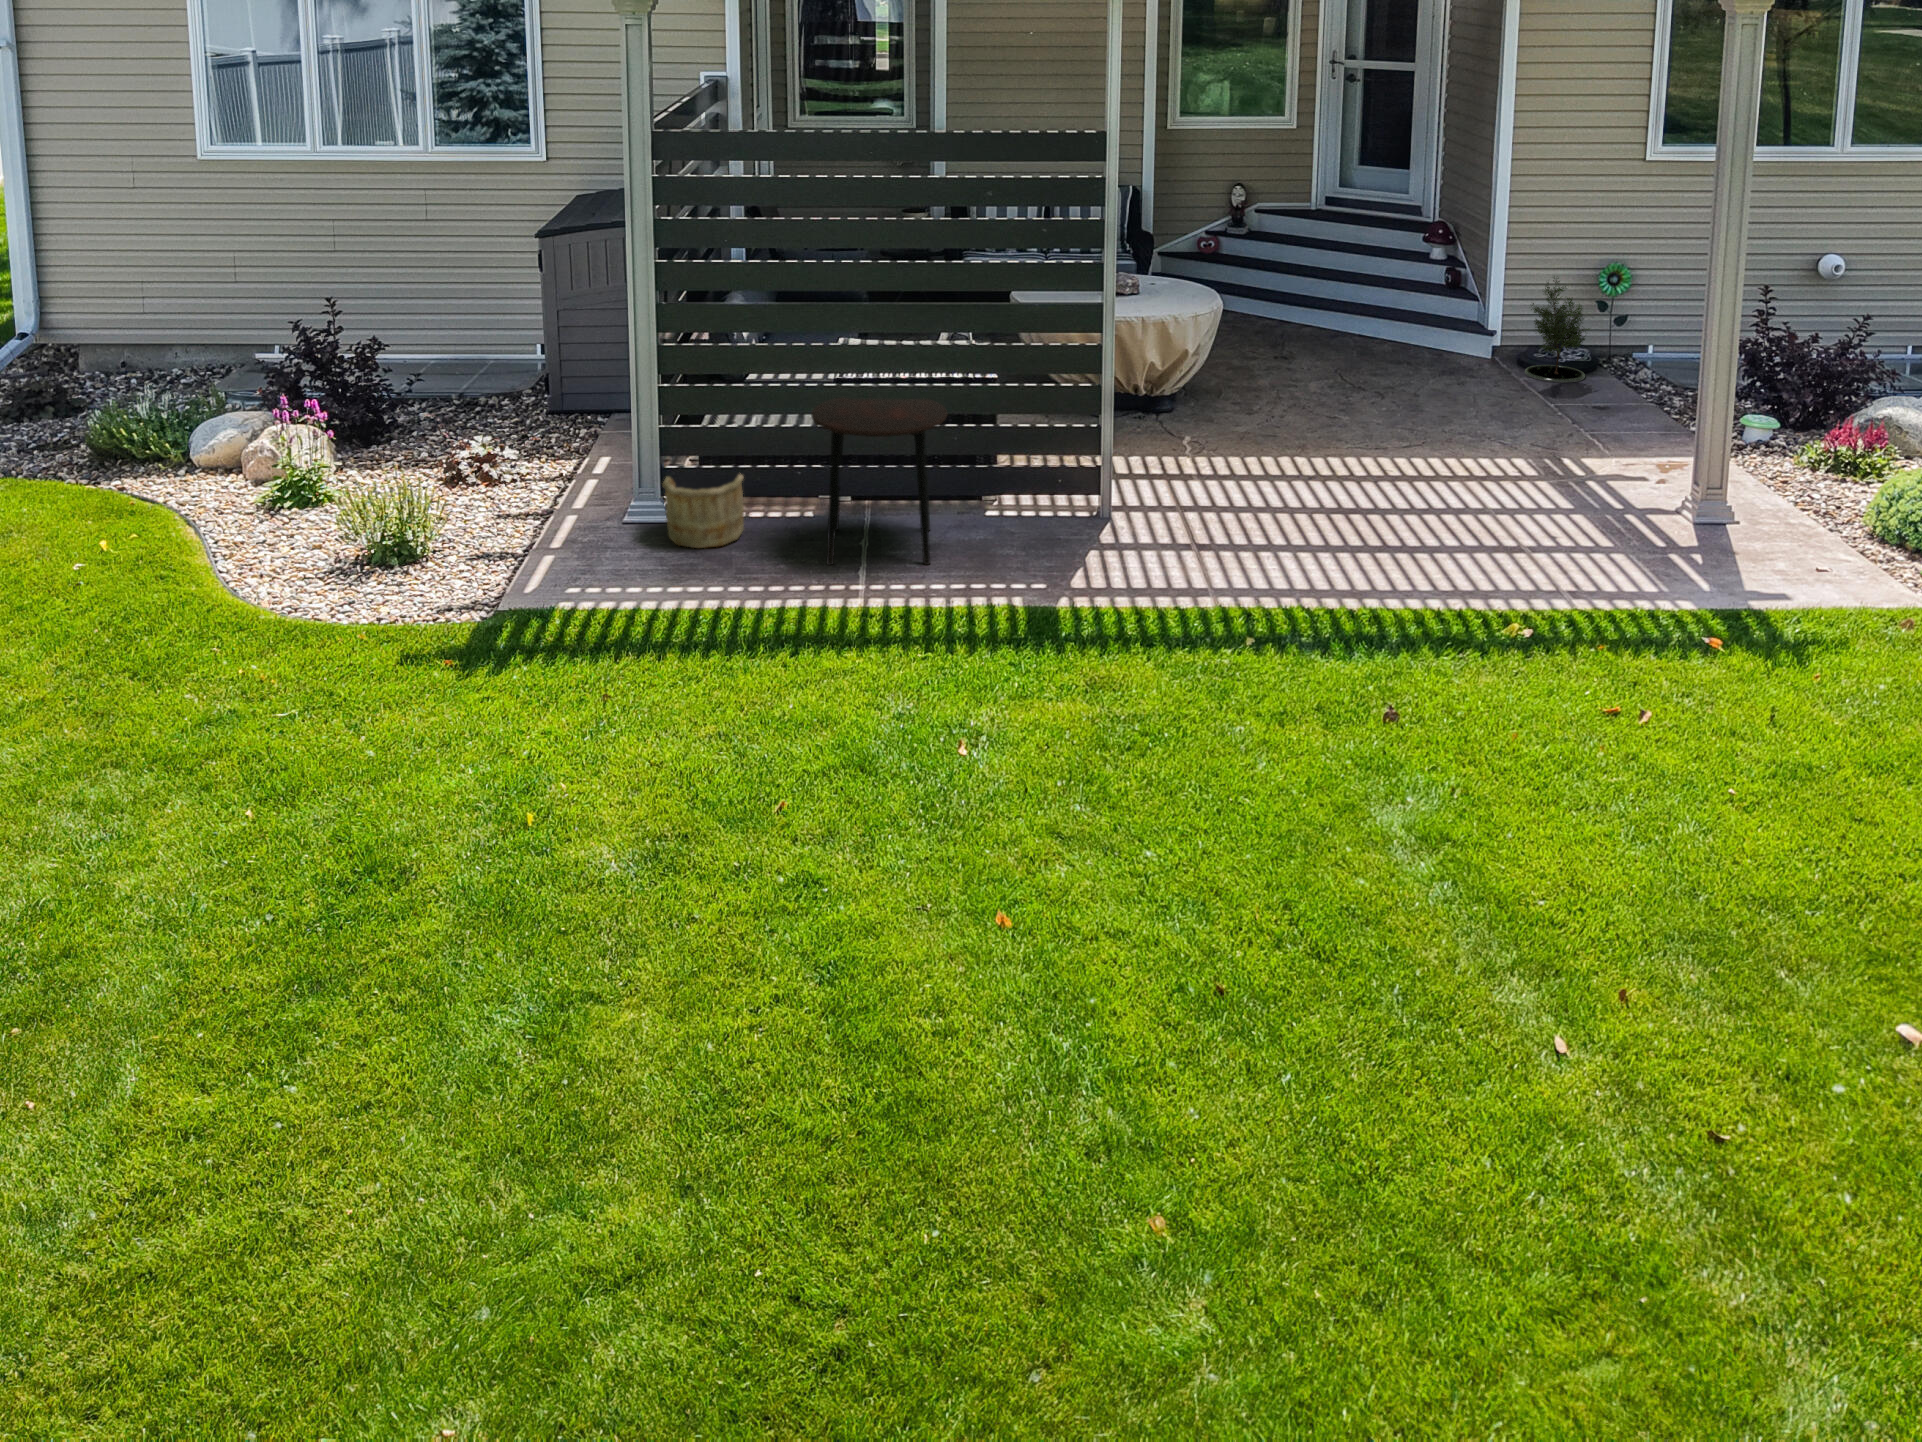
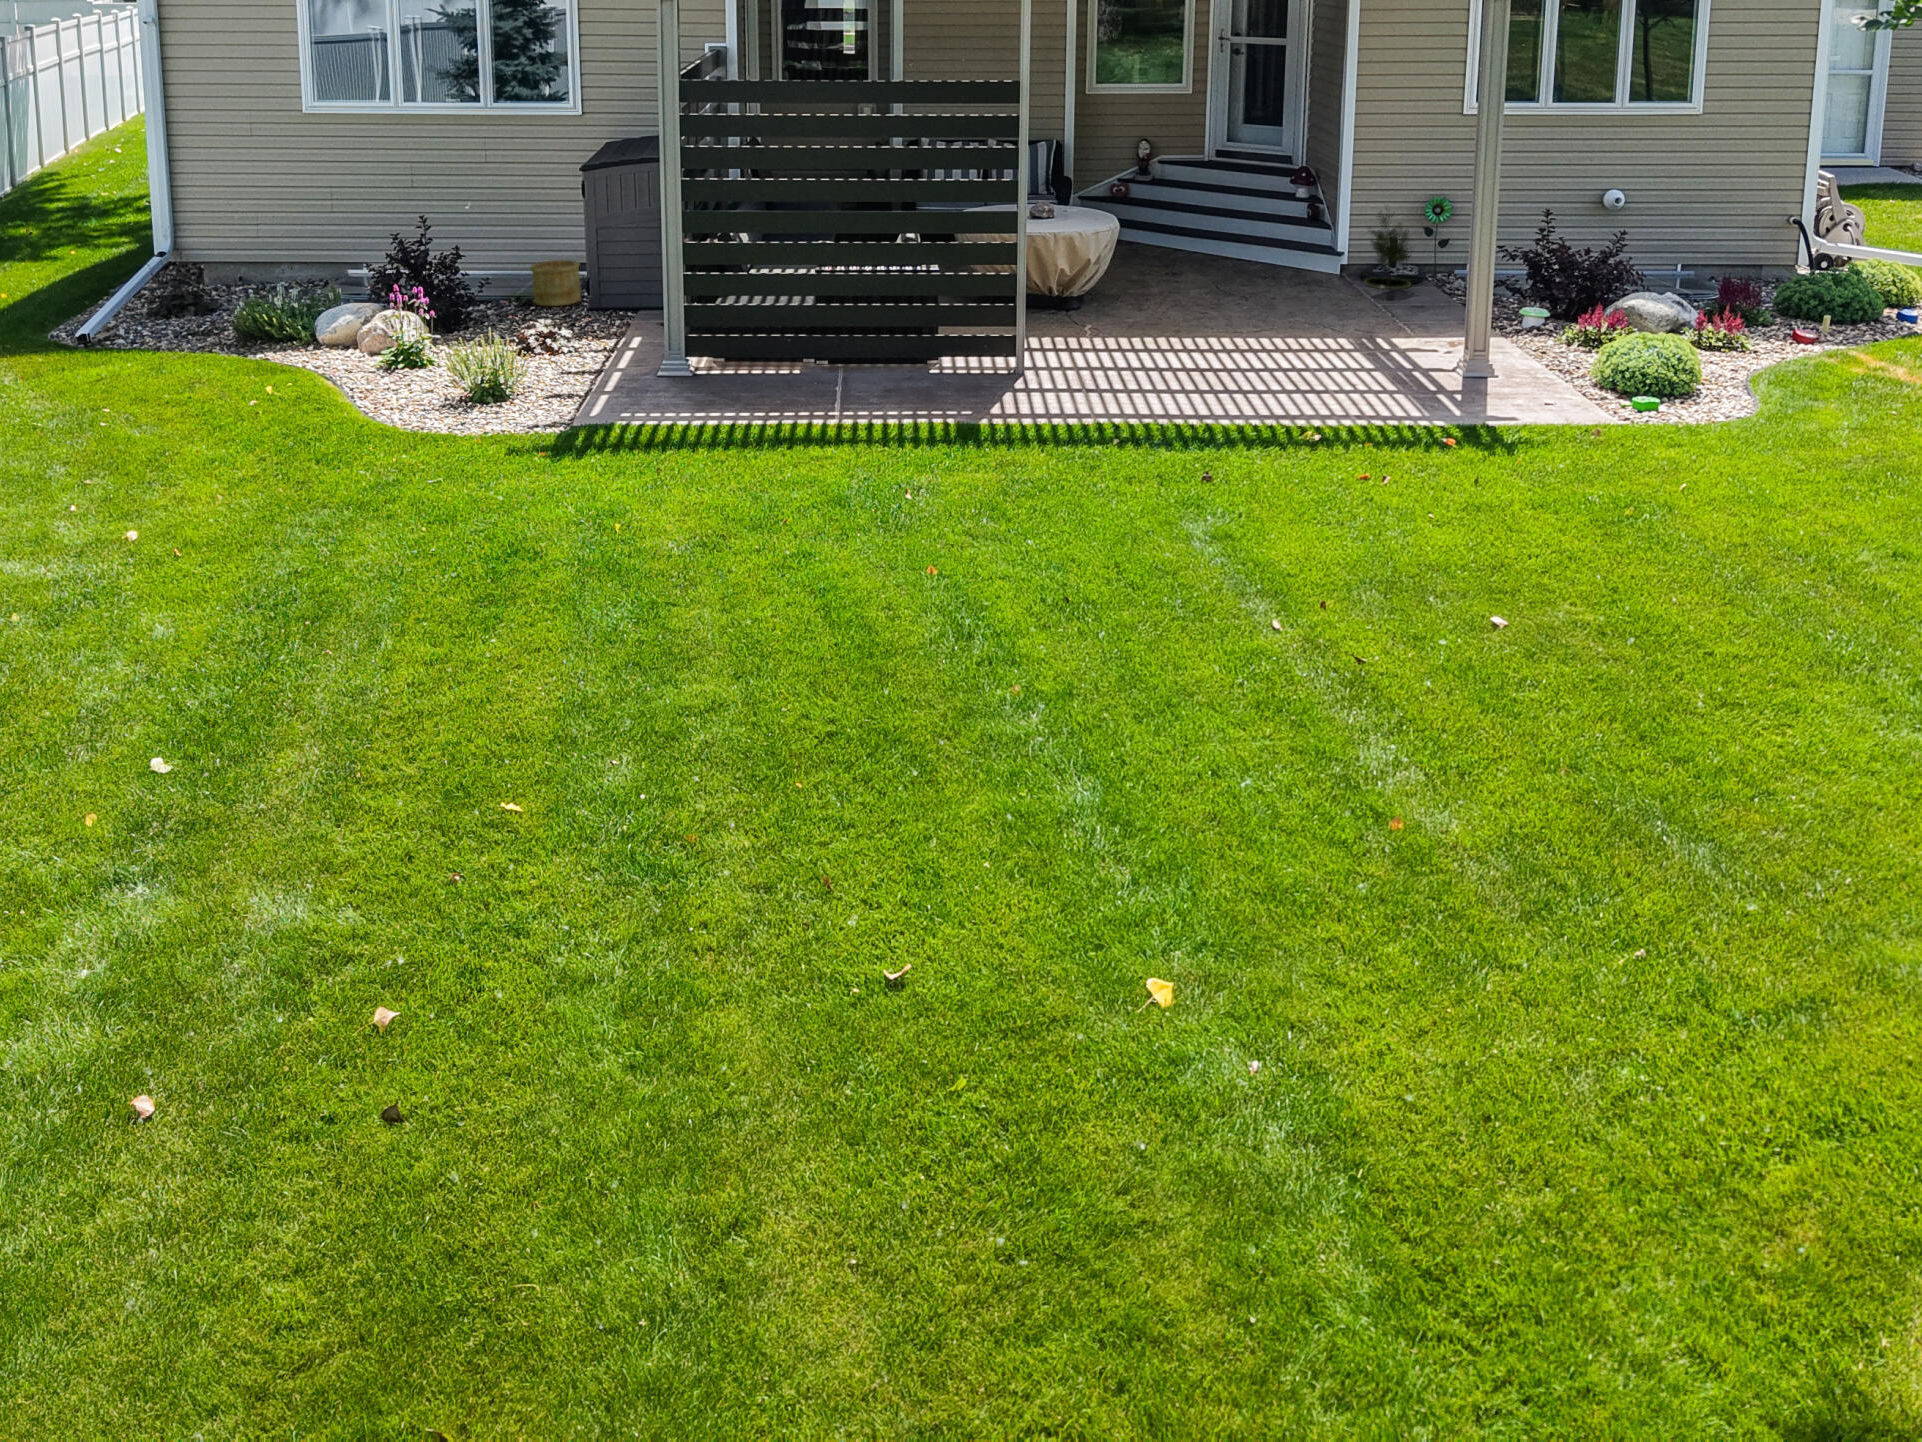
side table: present [811,398,947,565] -> none [799,278,900,401]
wooden bucket: present [662,475,744,548] -> present [530,260,581,306]

